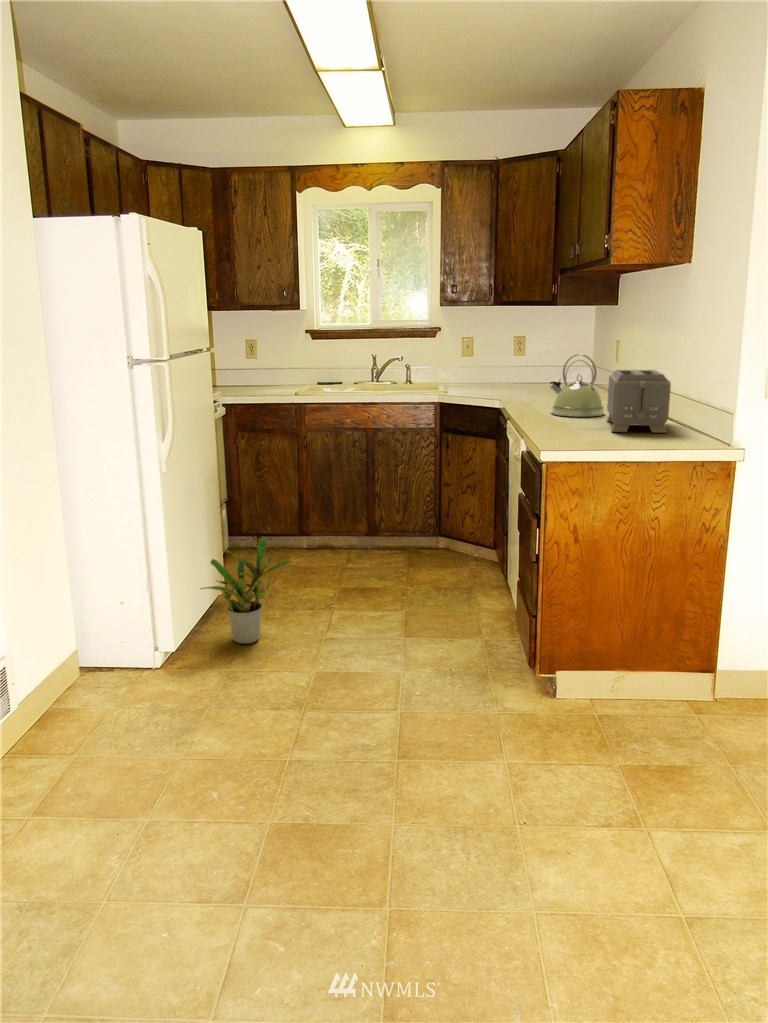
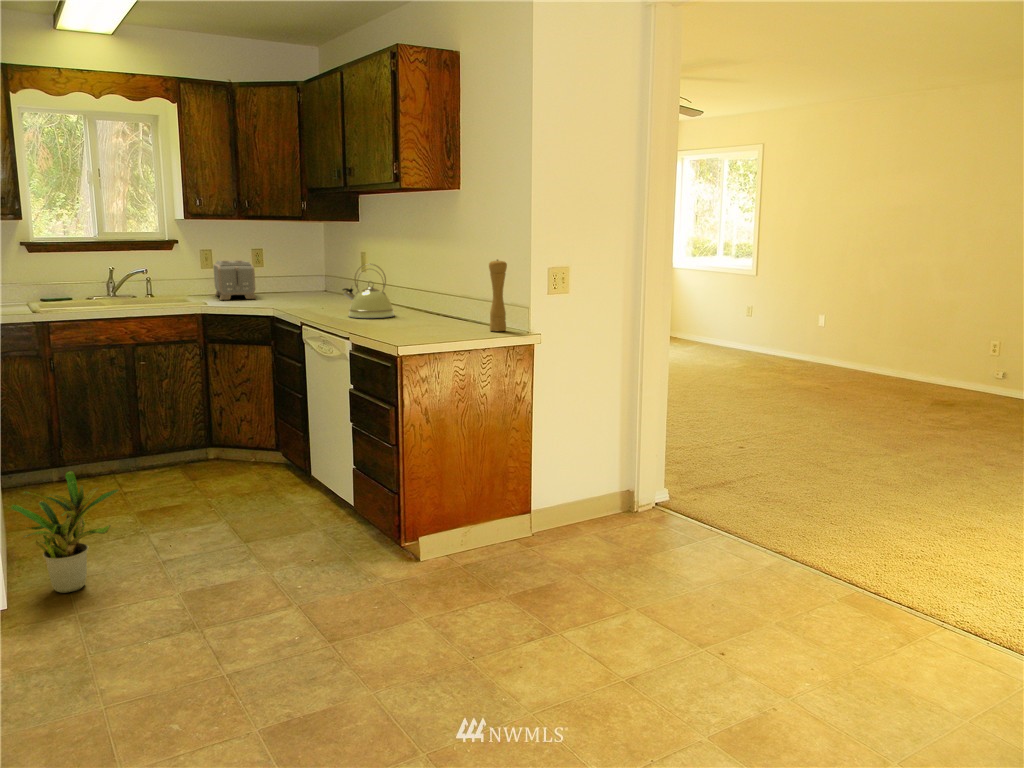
pepper mill: none [685,351,715,443] -> present [489,260,507,331]
toaster: present [607,370,671,433] -> present [213,260,256,300]

